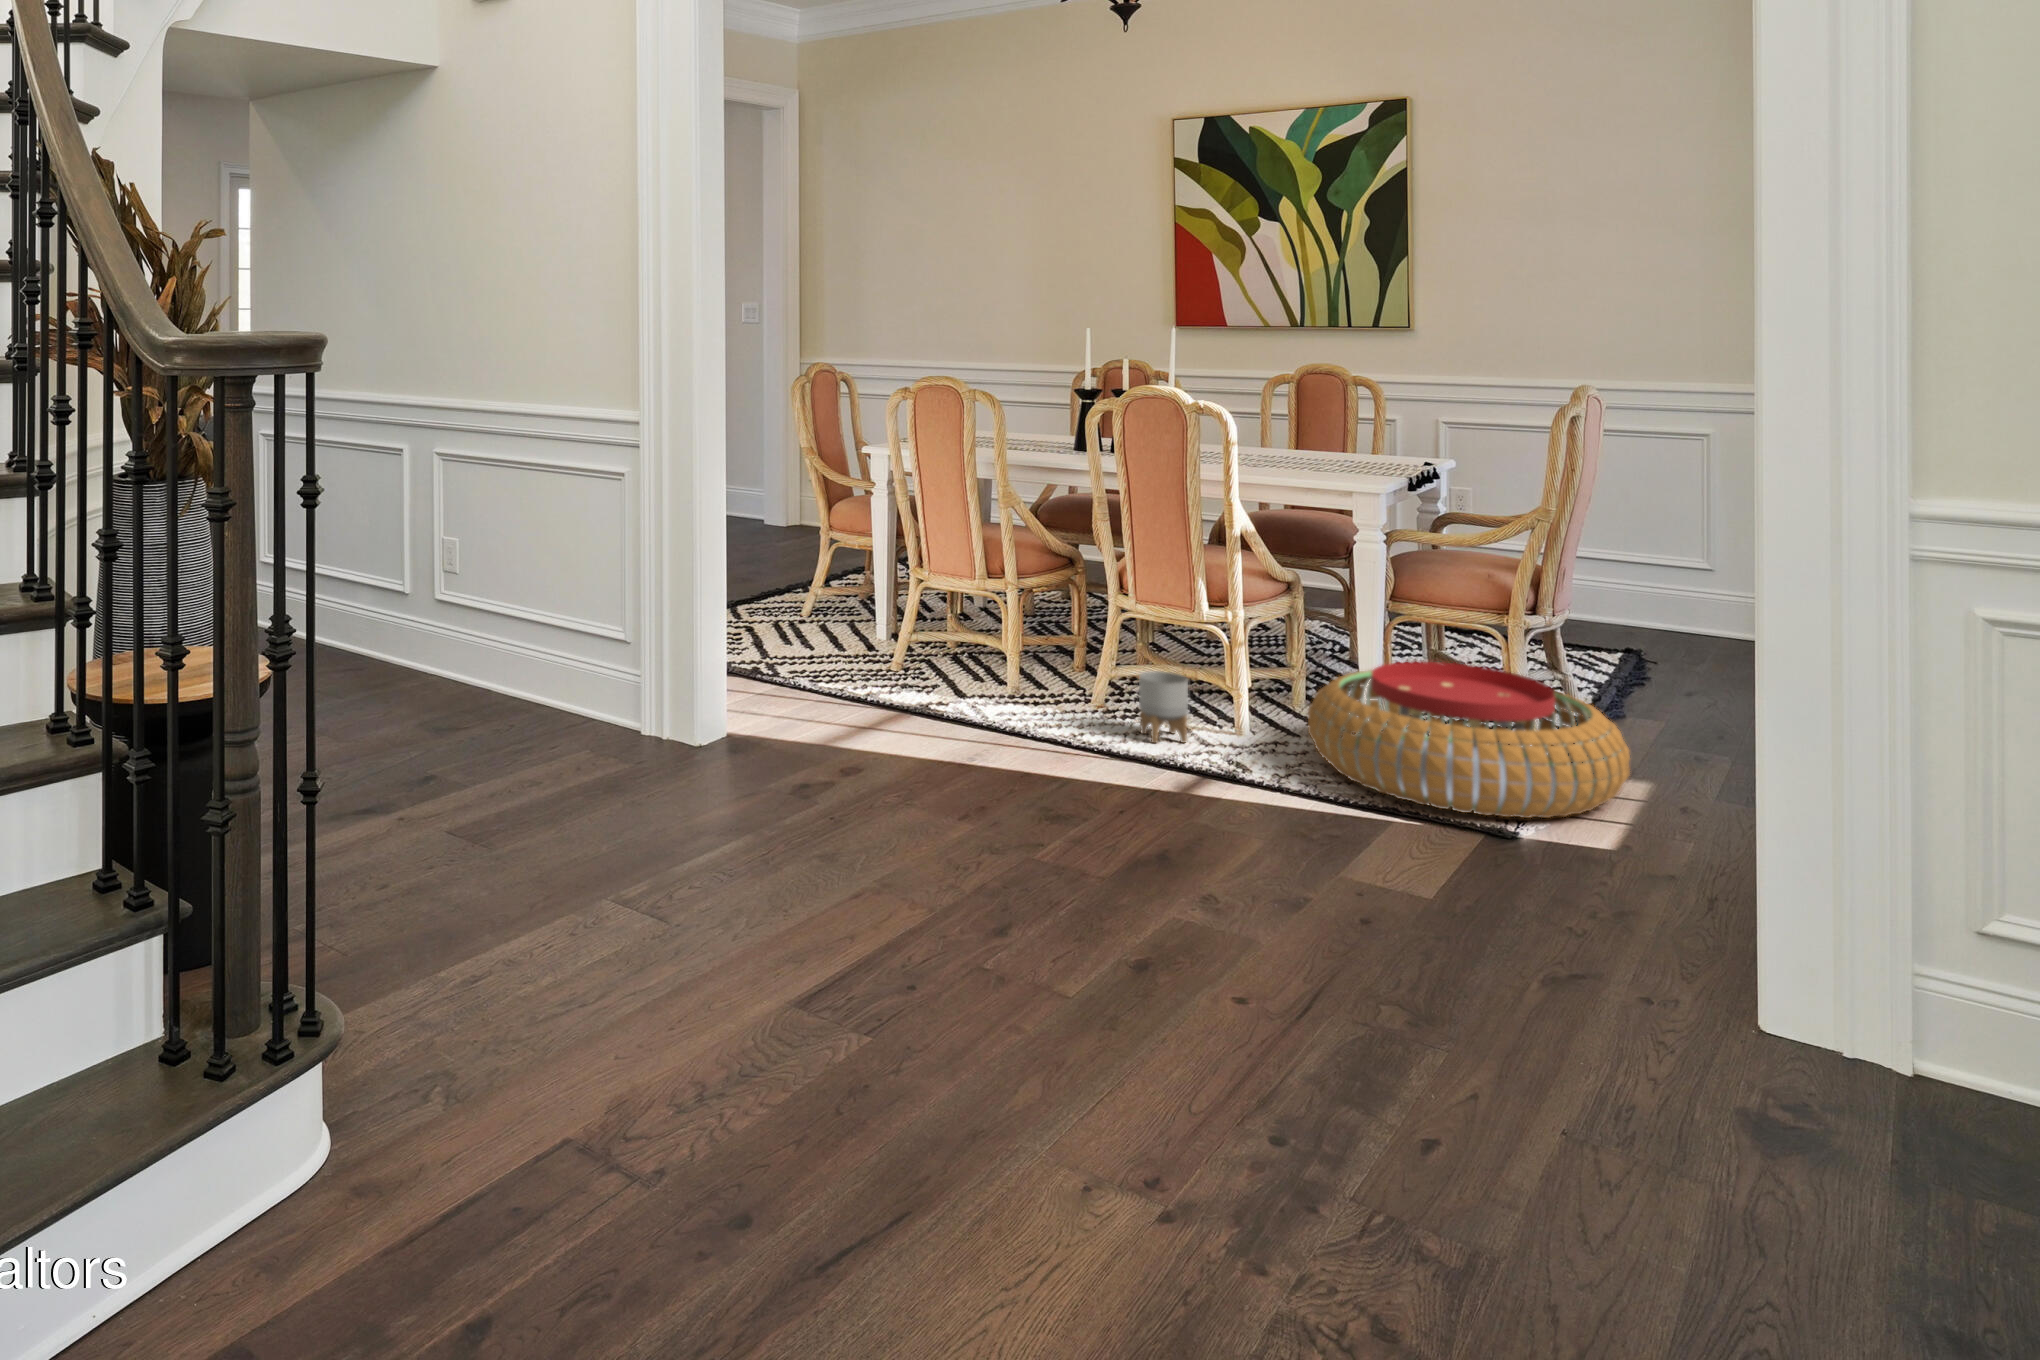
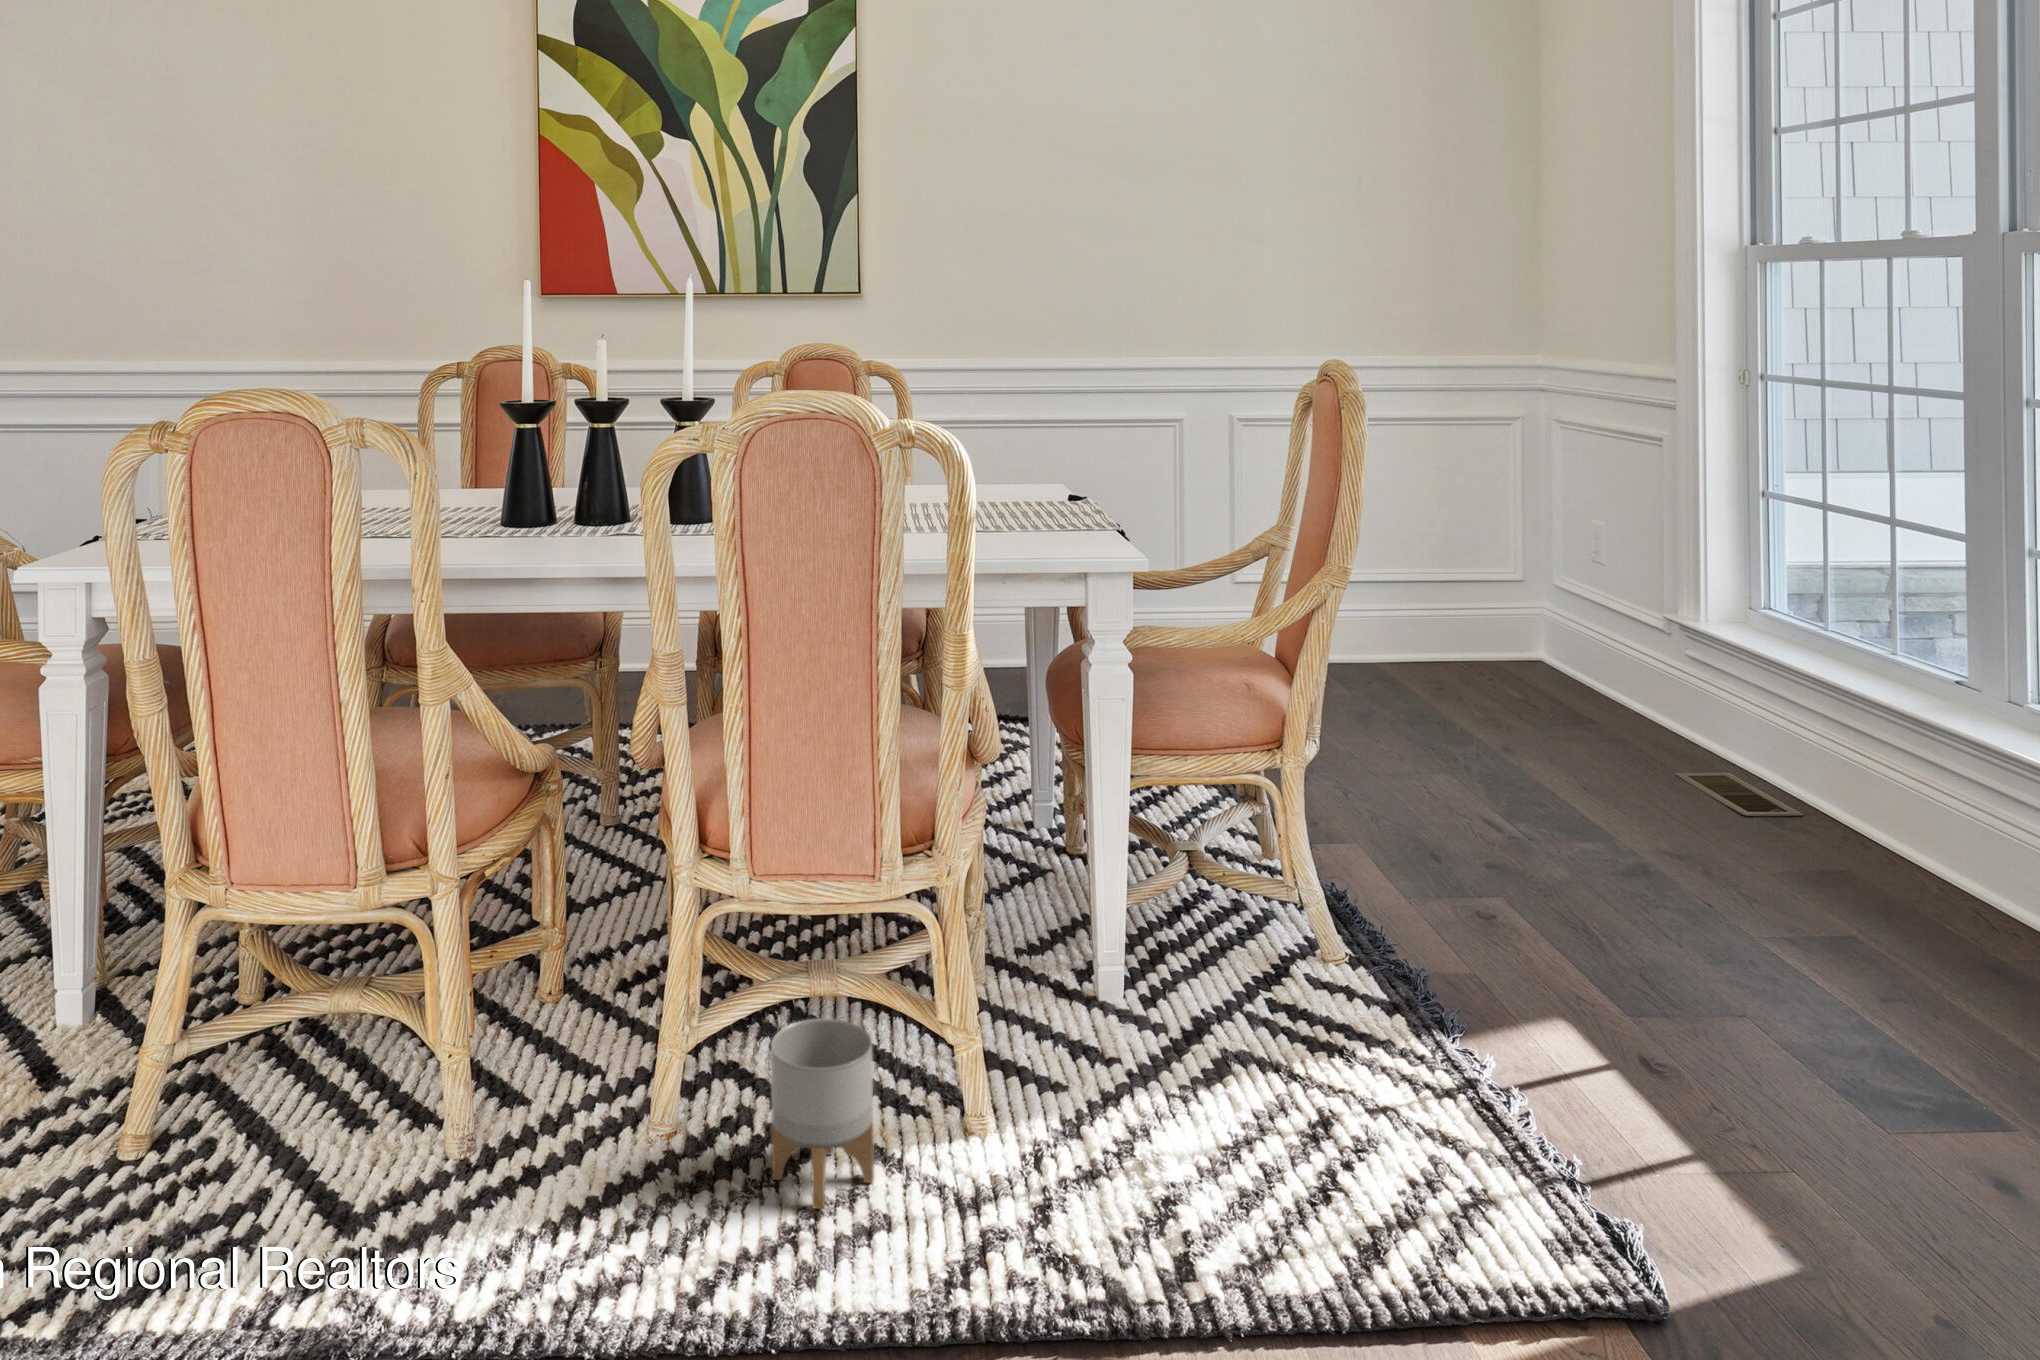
pouf: present [1308,662,1630,818] -> none [1073,868,1607,1232]

